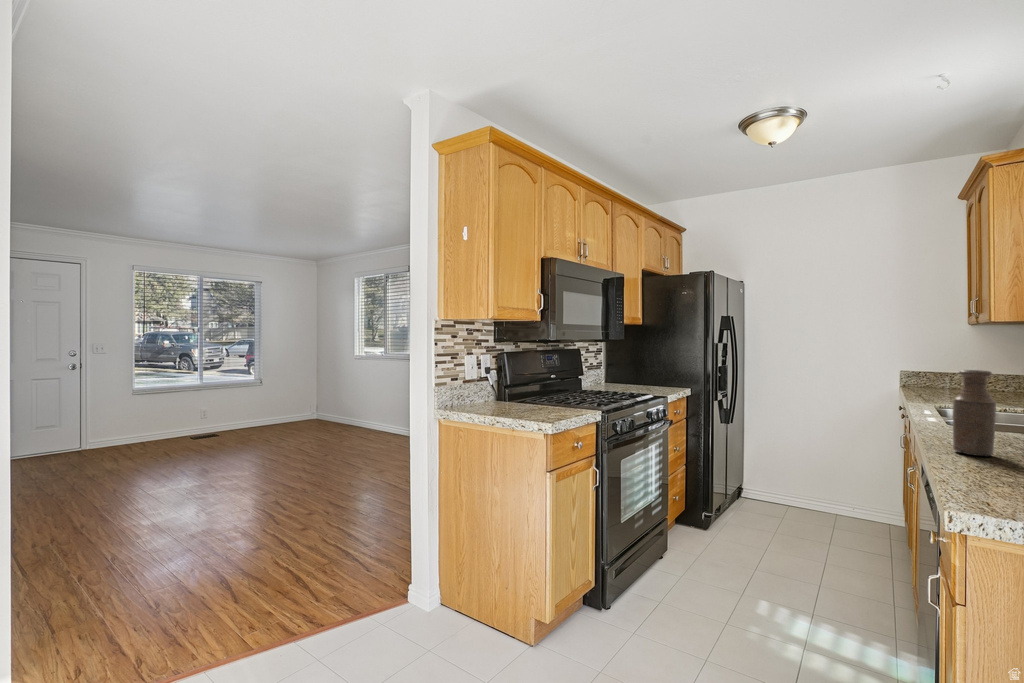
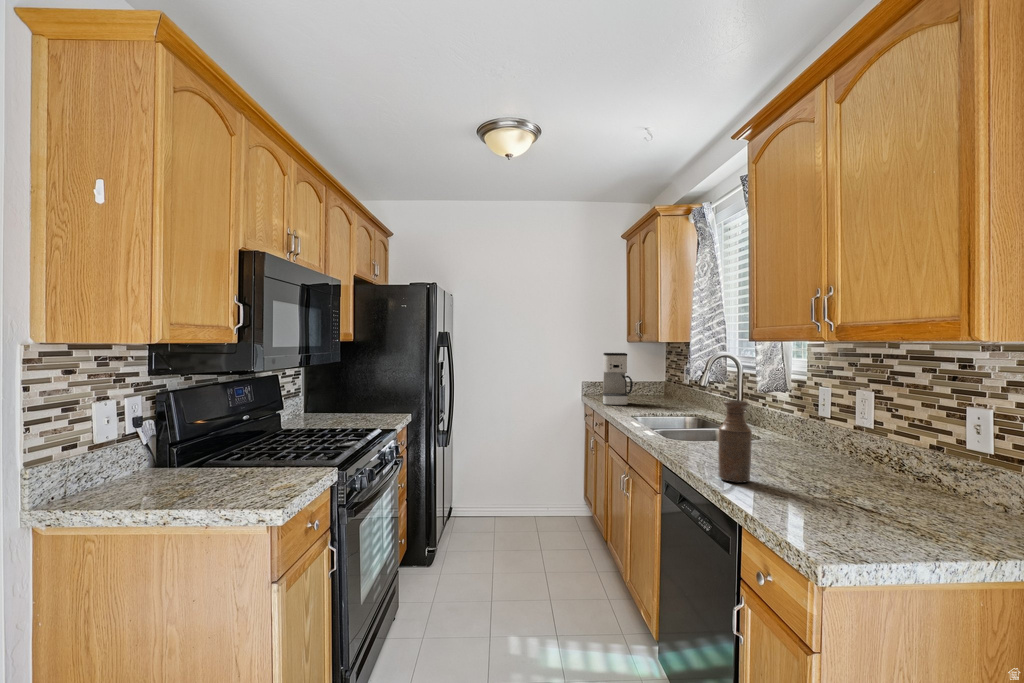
coffee maker: none [921,336,965,397] -> present [603,353,633,406]

